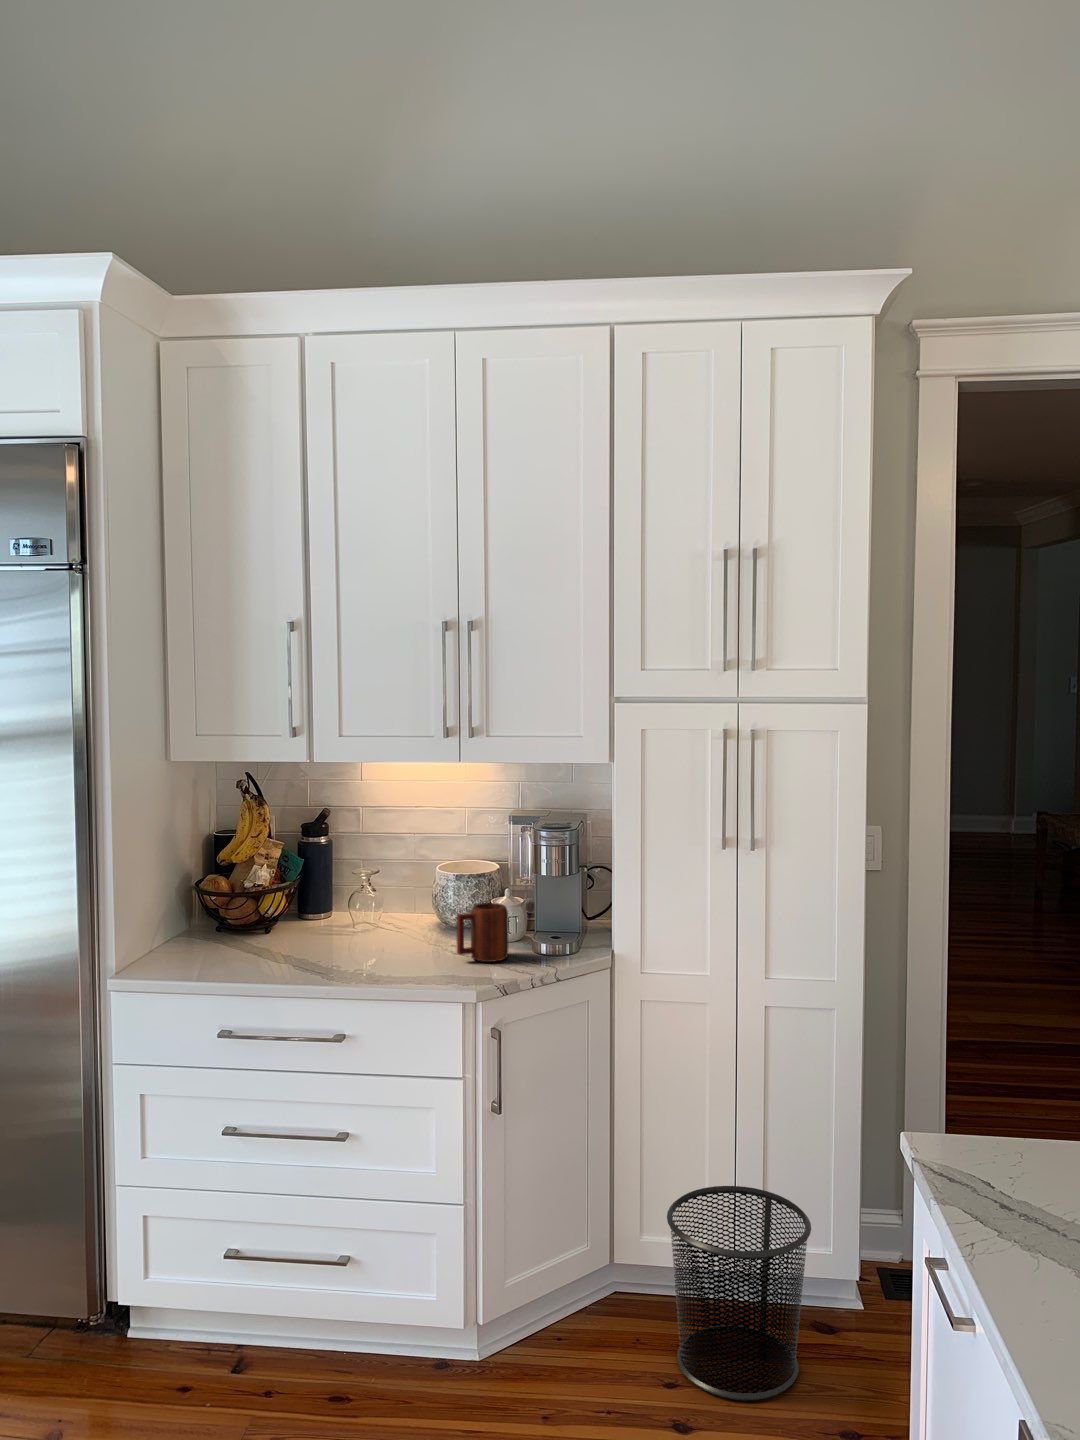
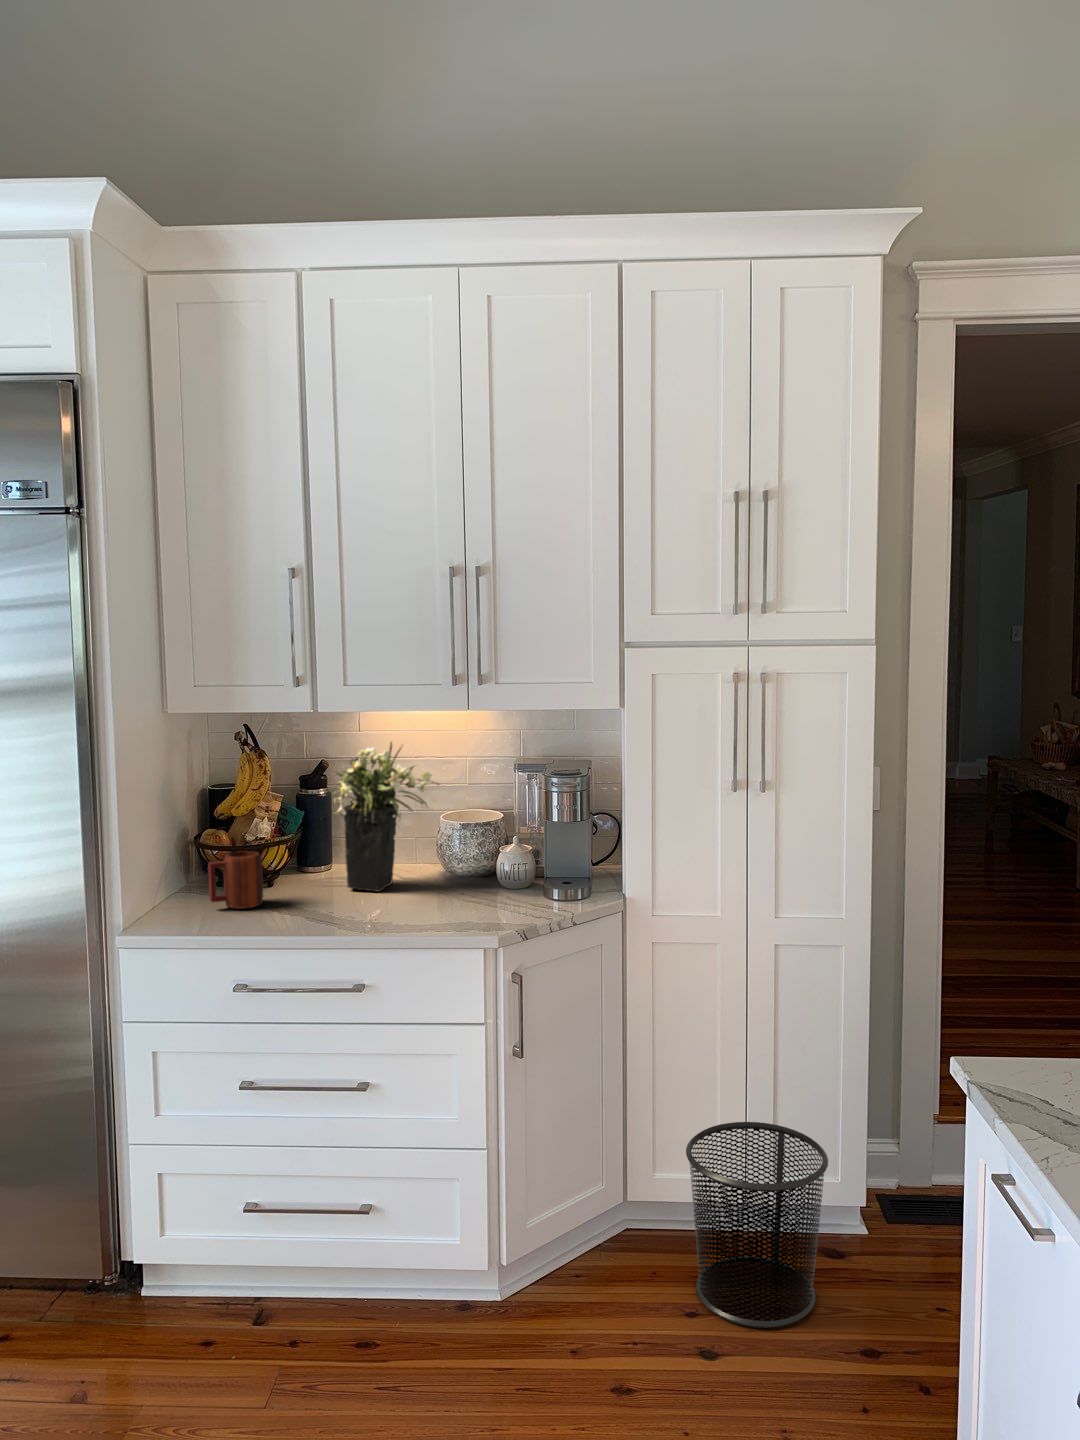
flower arrangement: none [316,792,435,941] -> present [333,742,440,891]
mug: present [457,903,508,962] -> present [208,851,263,909]

